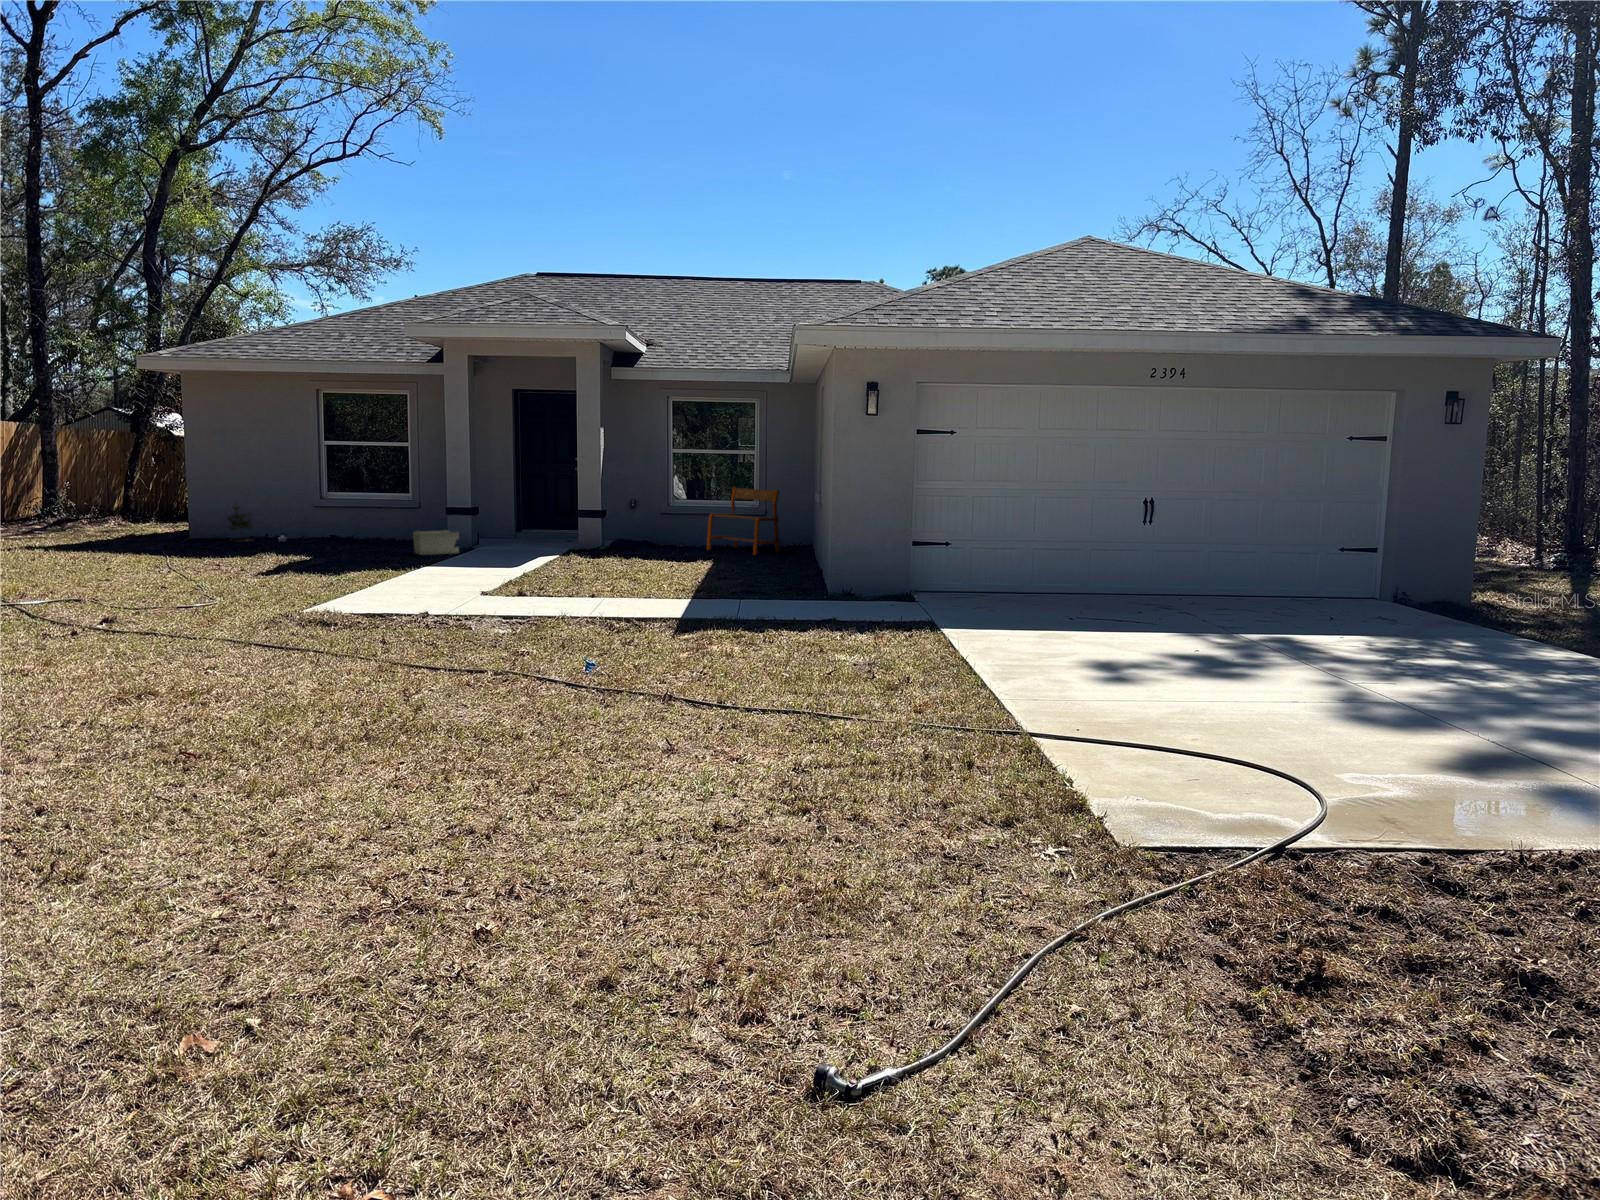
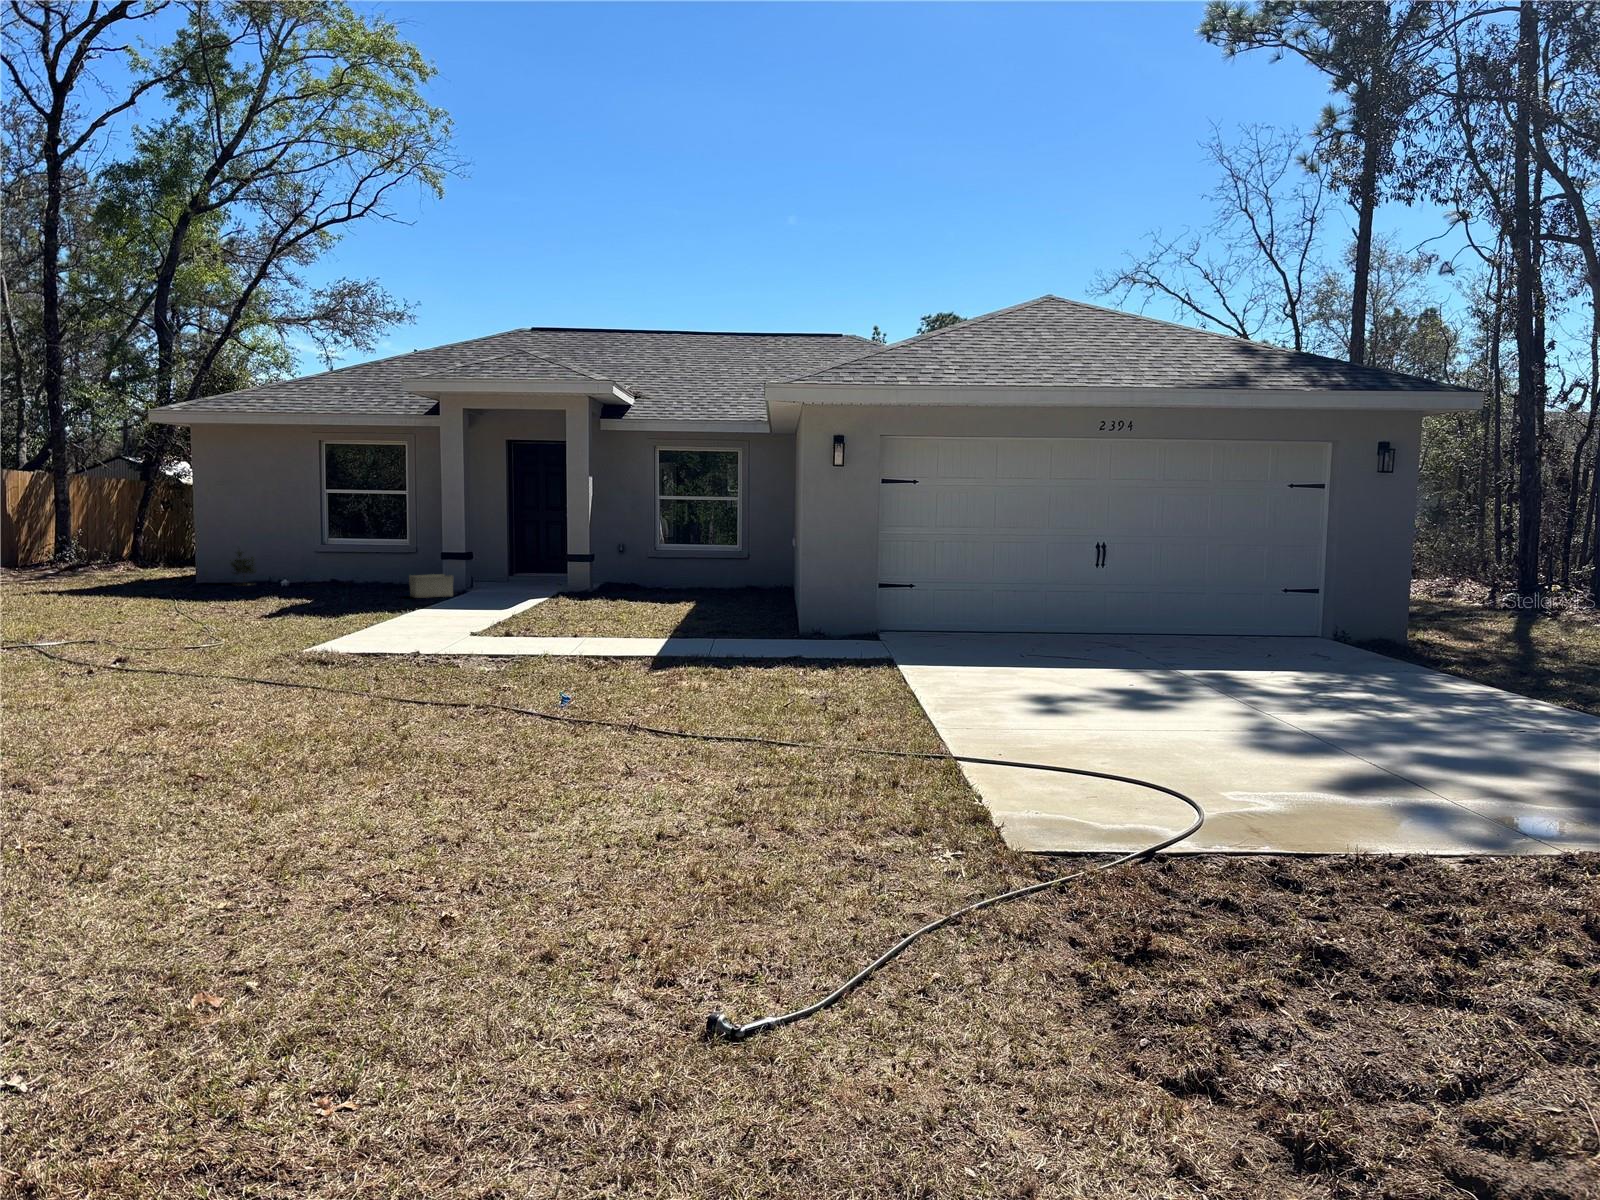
bench: present [707,487,780,555] -> none [694,531,765,596]

